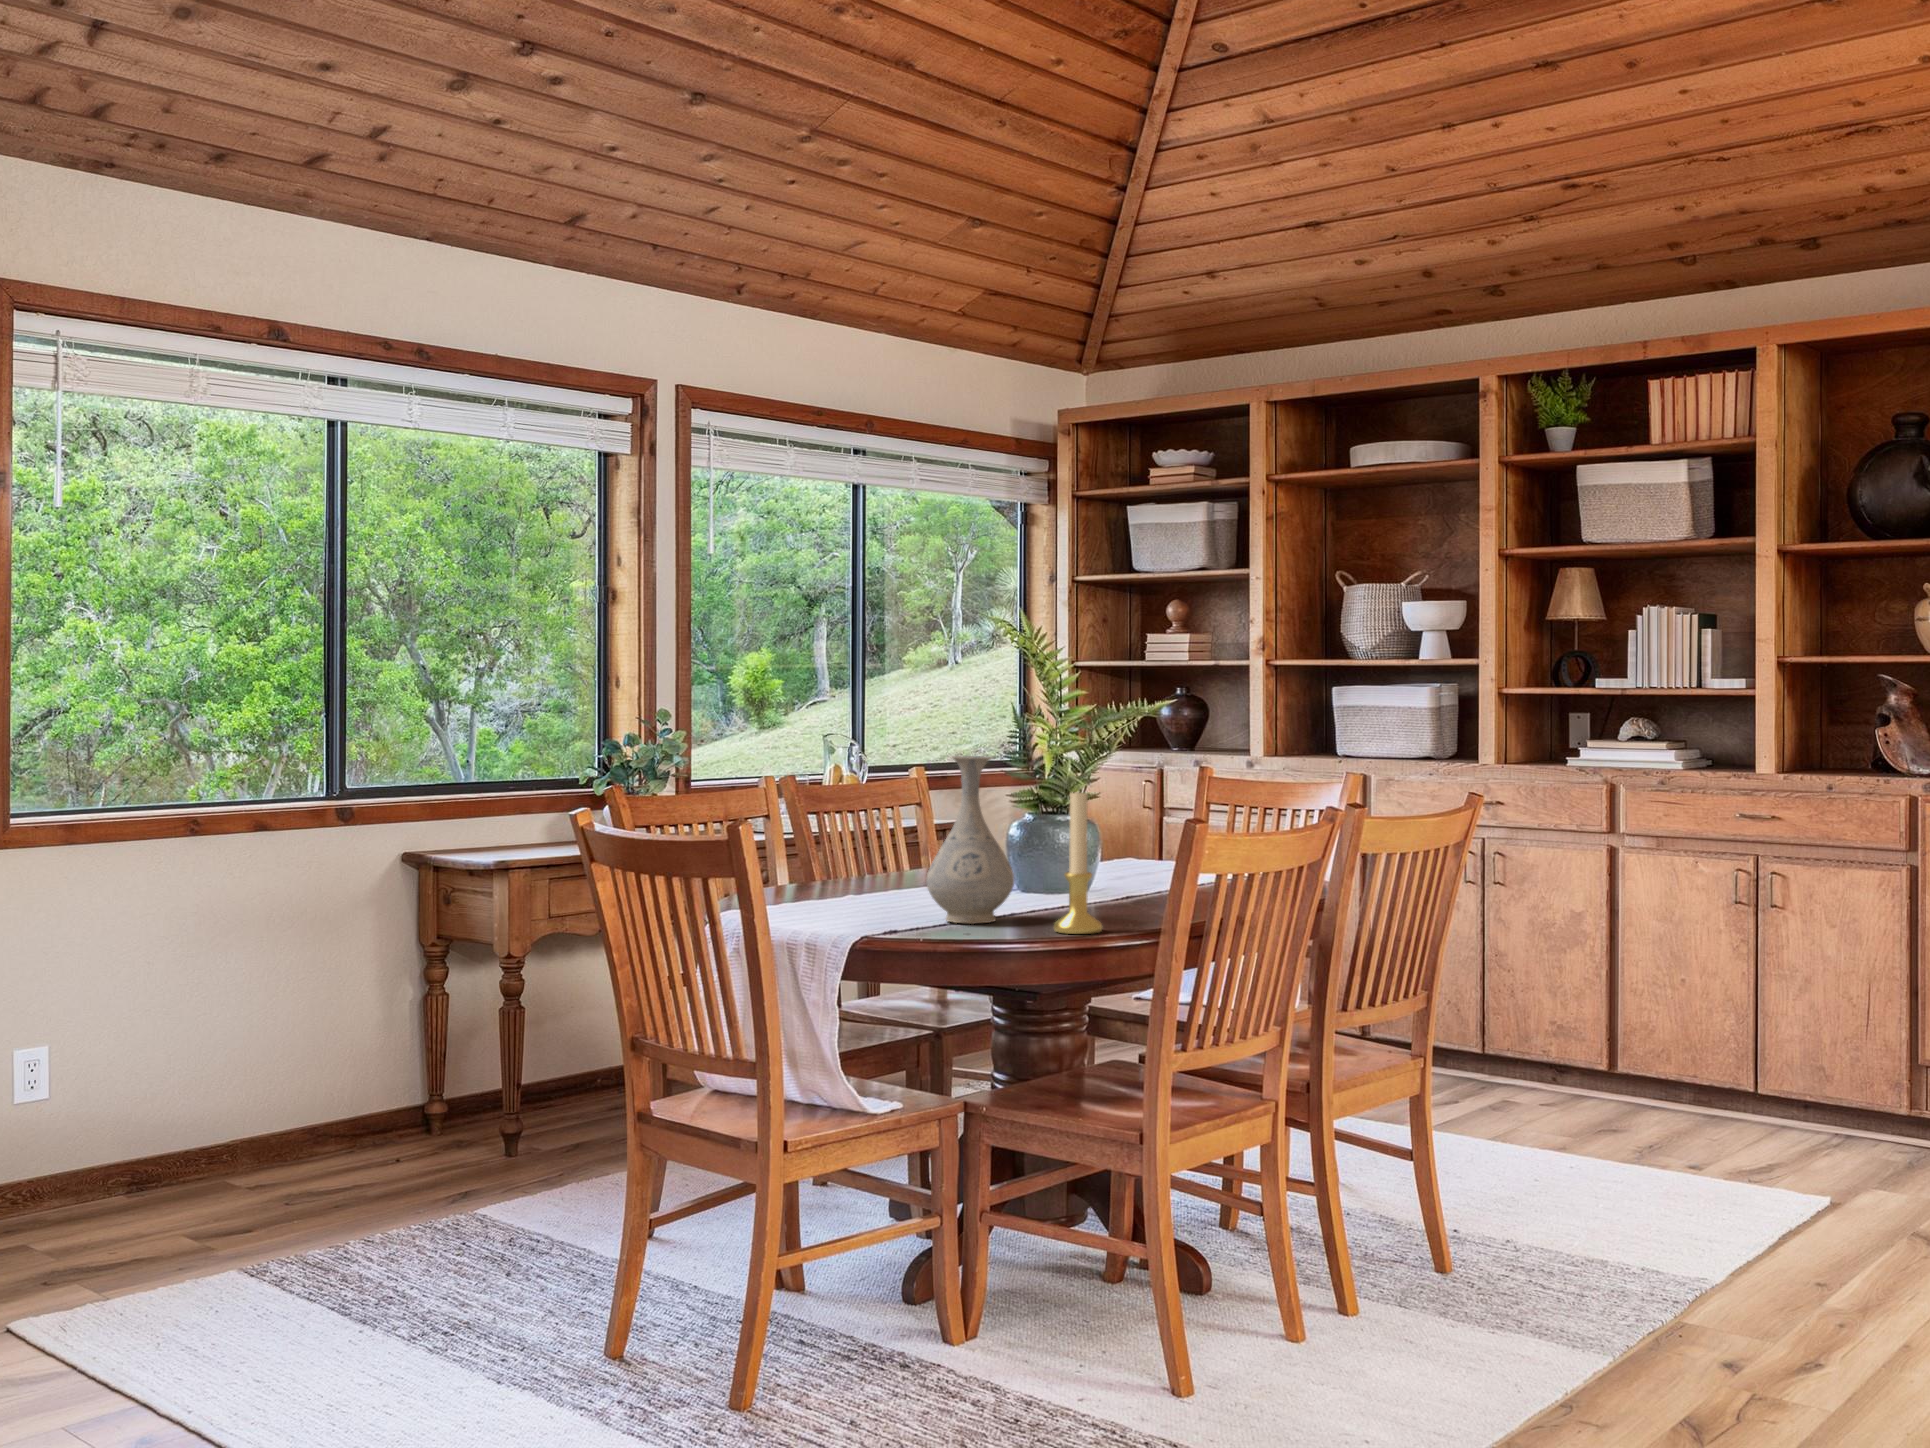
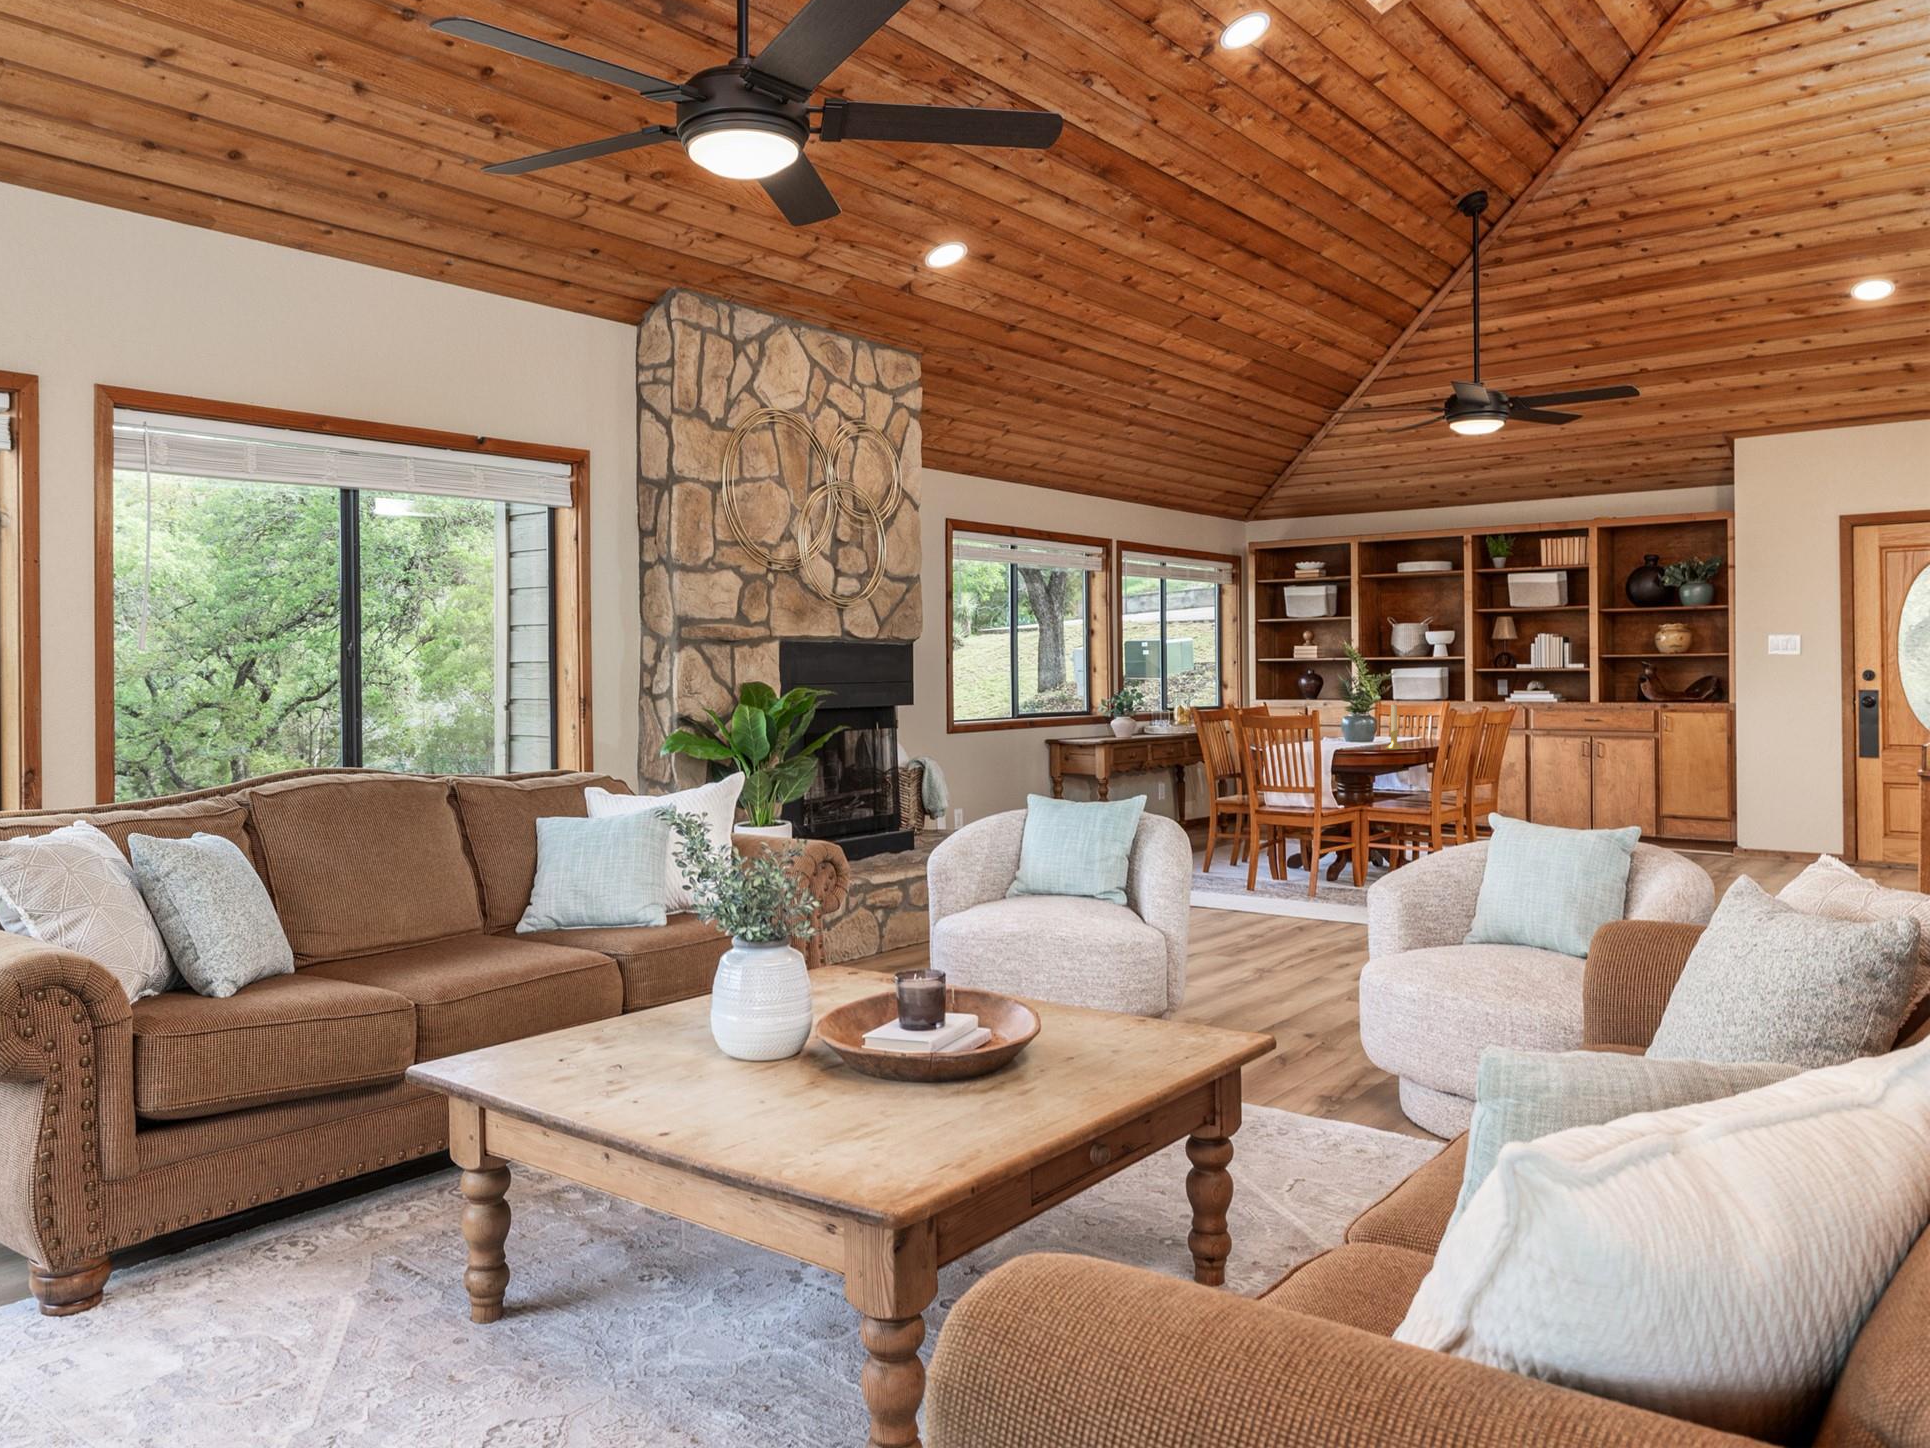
vase: present [926,756,1014,924] -> none [1335,694,1365,749]

